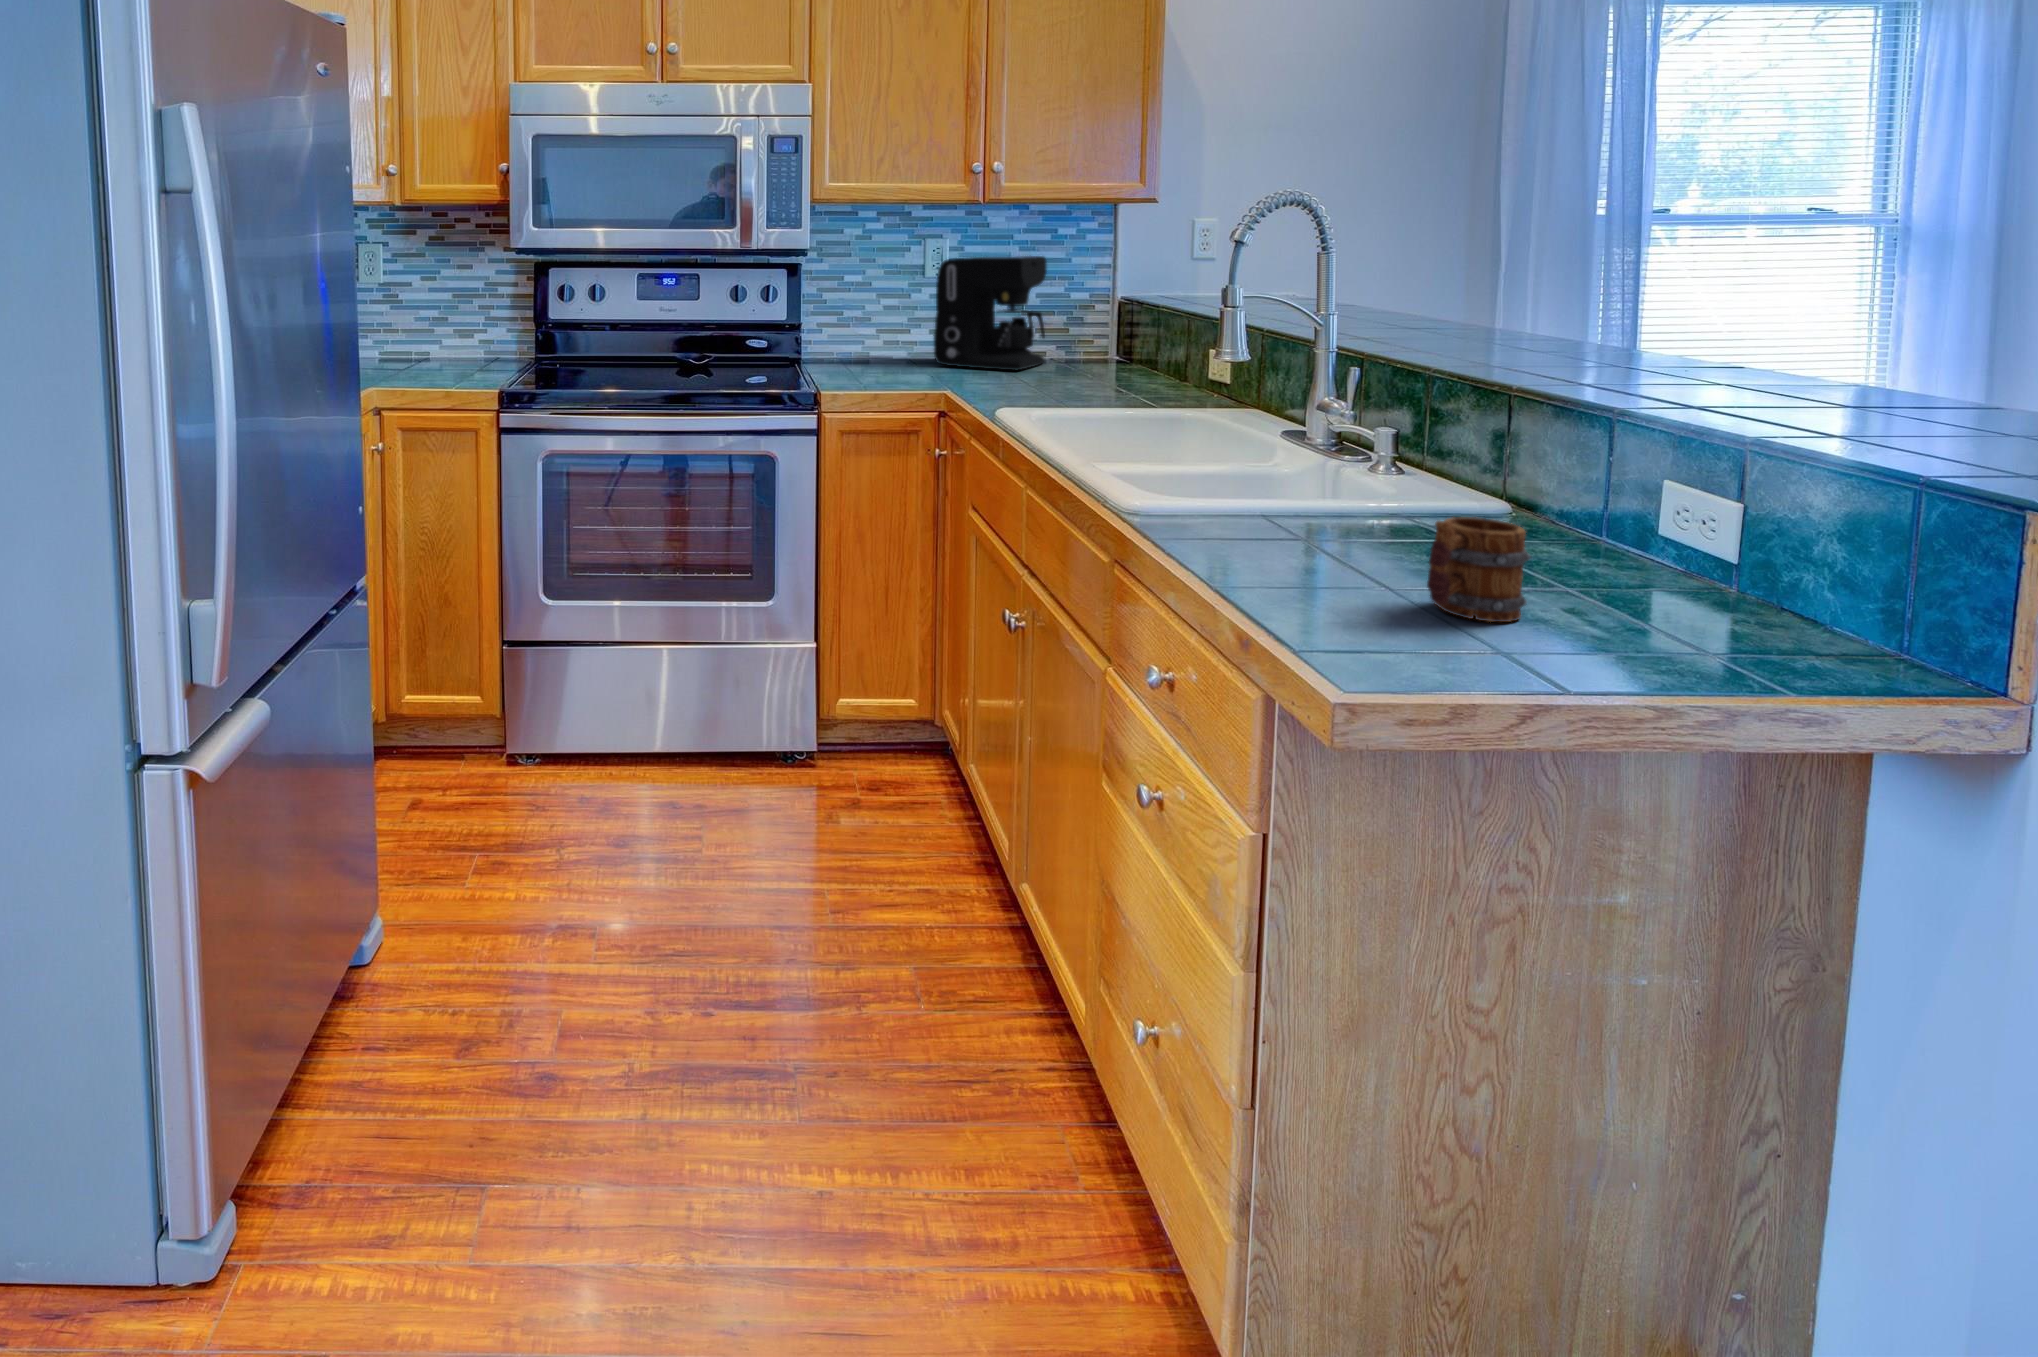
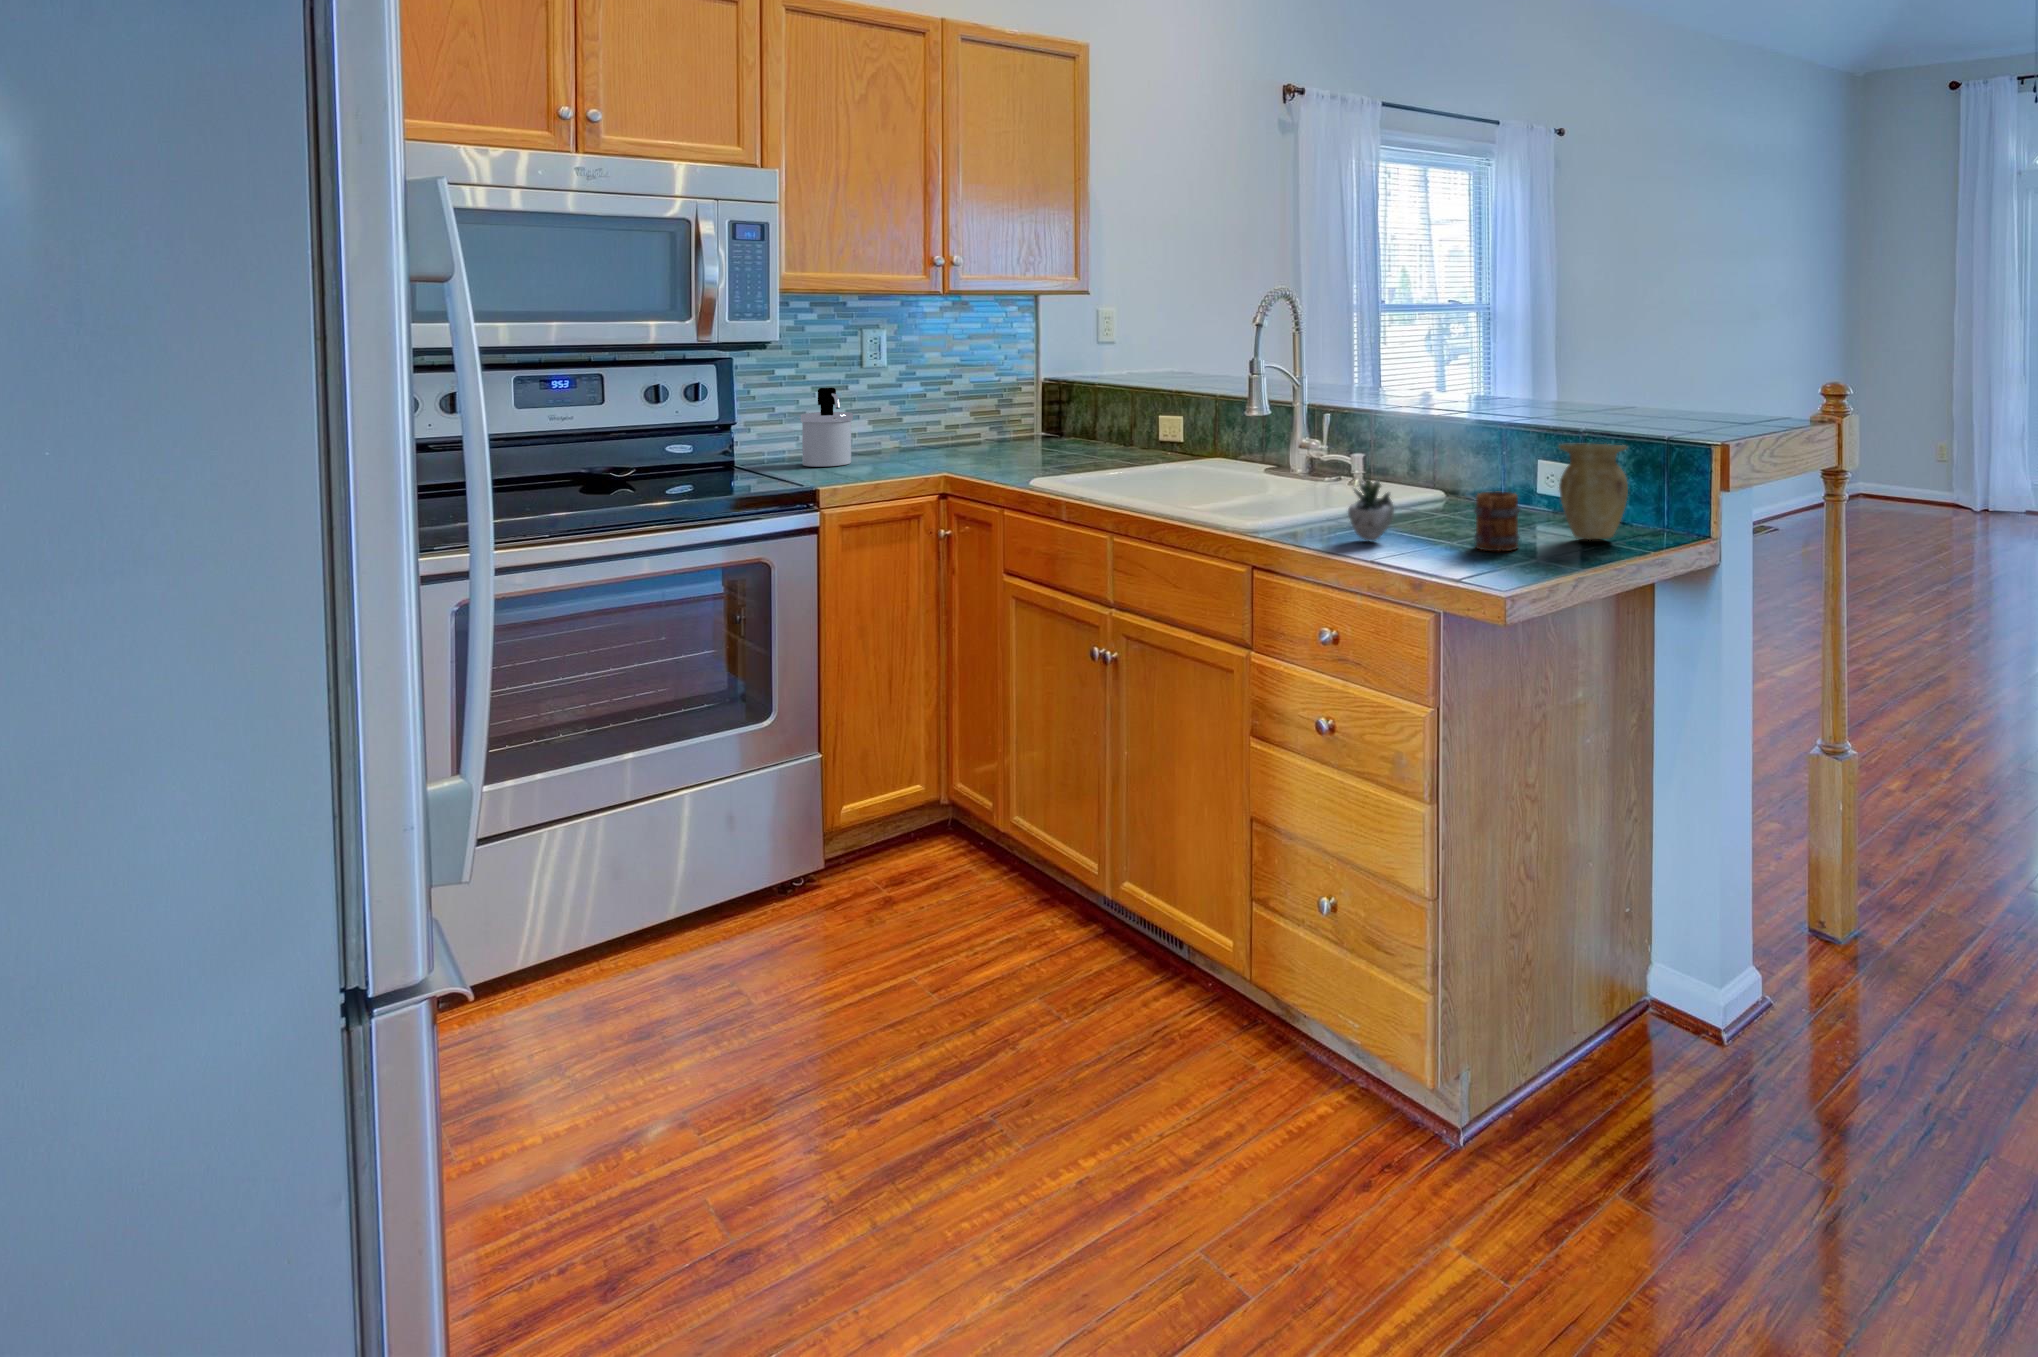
coffee maker: present [934,256,1047,370] -> none [883,344,995,454]
soap dispenser: none [855,296,901,372] -> present [801,388,853,467]
vase: none [1629,457,1804,644] -> present [1559,444,1628,539]
succulent plant: none [1248,459,1386,558] -> present [1348,475,1394,541]

